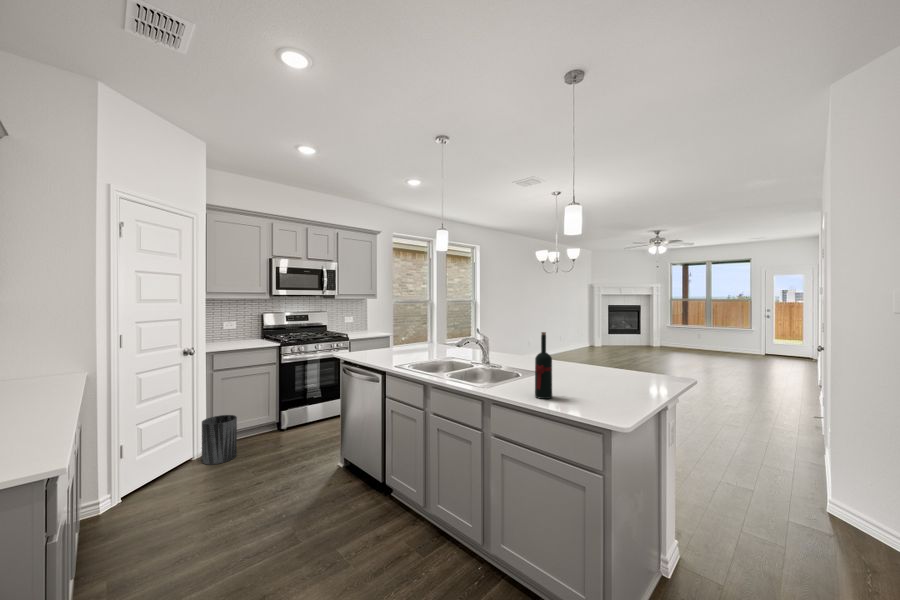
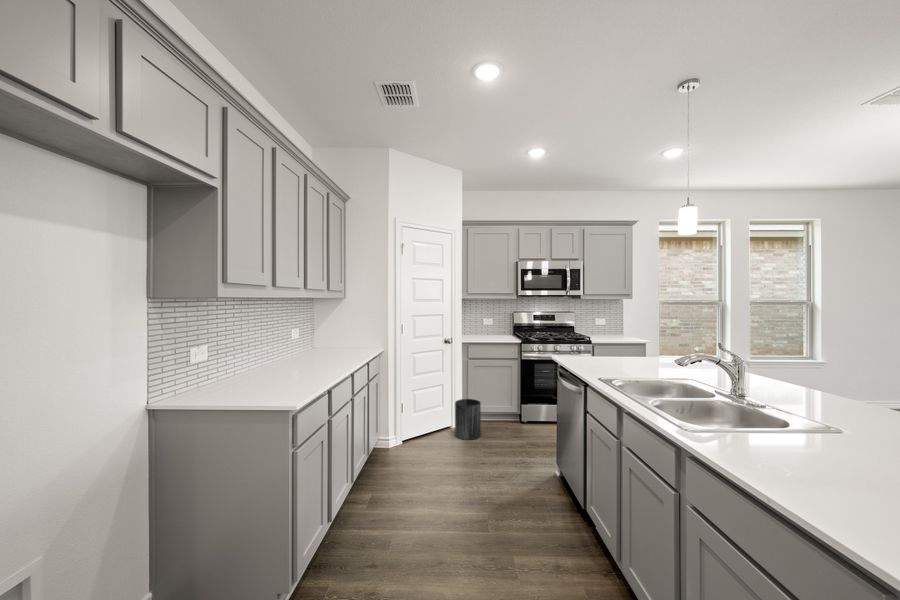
wine bottle: present [535,332,552,399] -> none [774,365,817,483]

